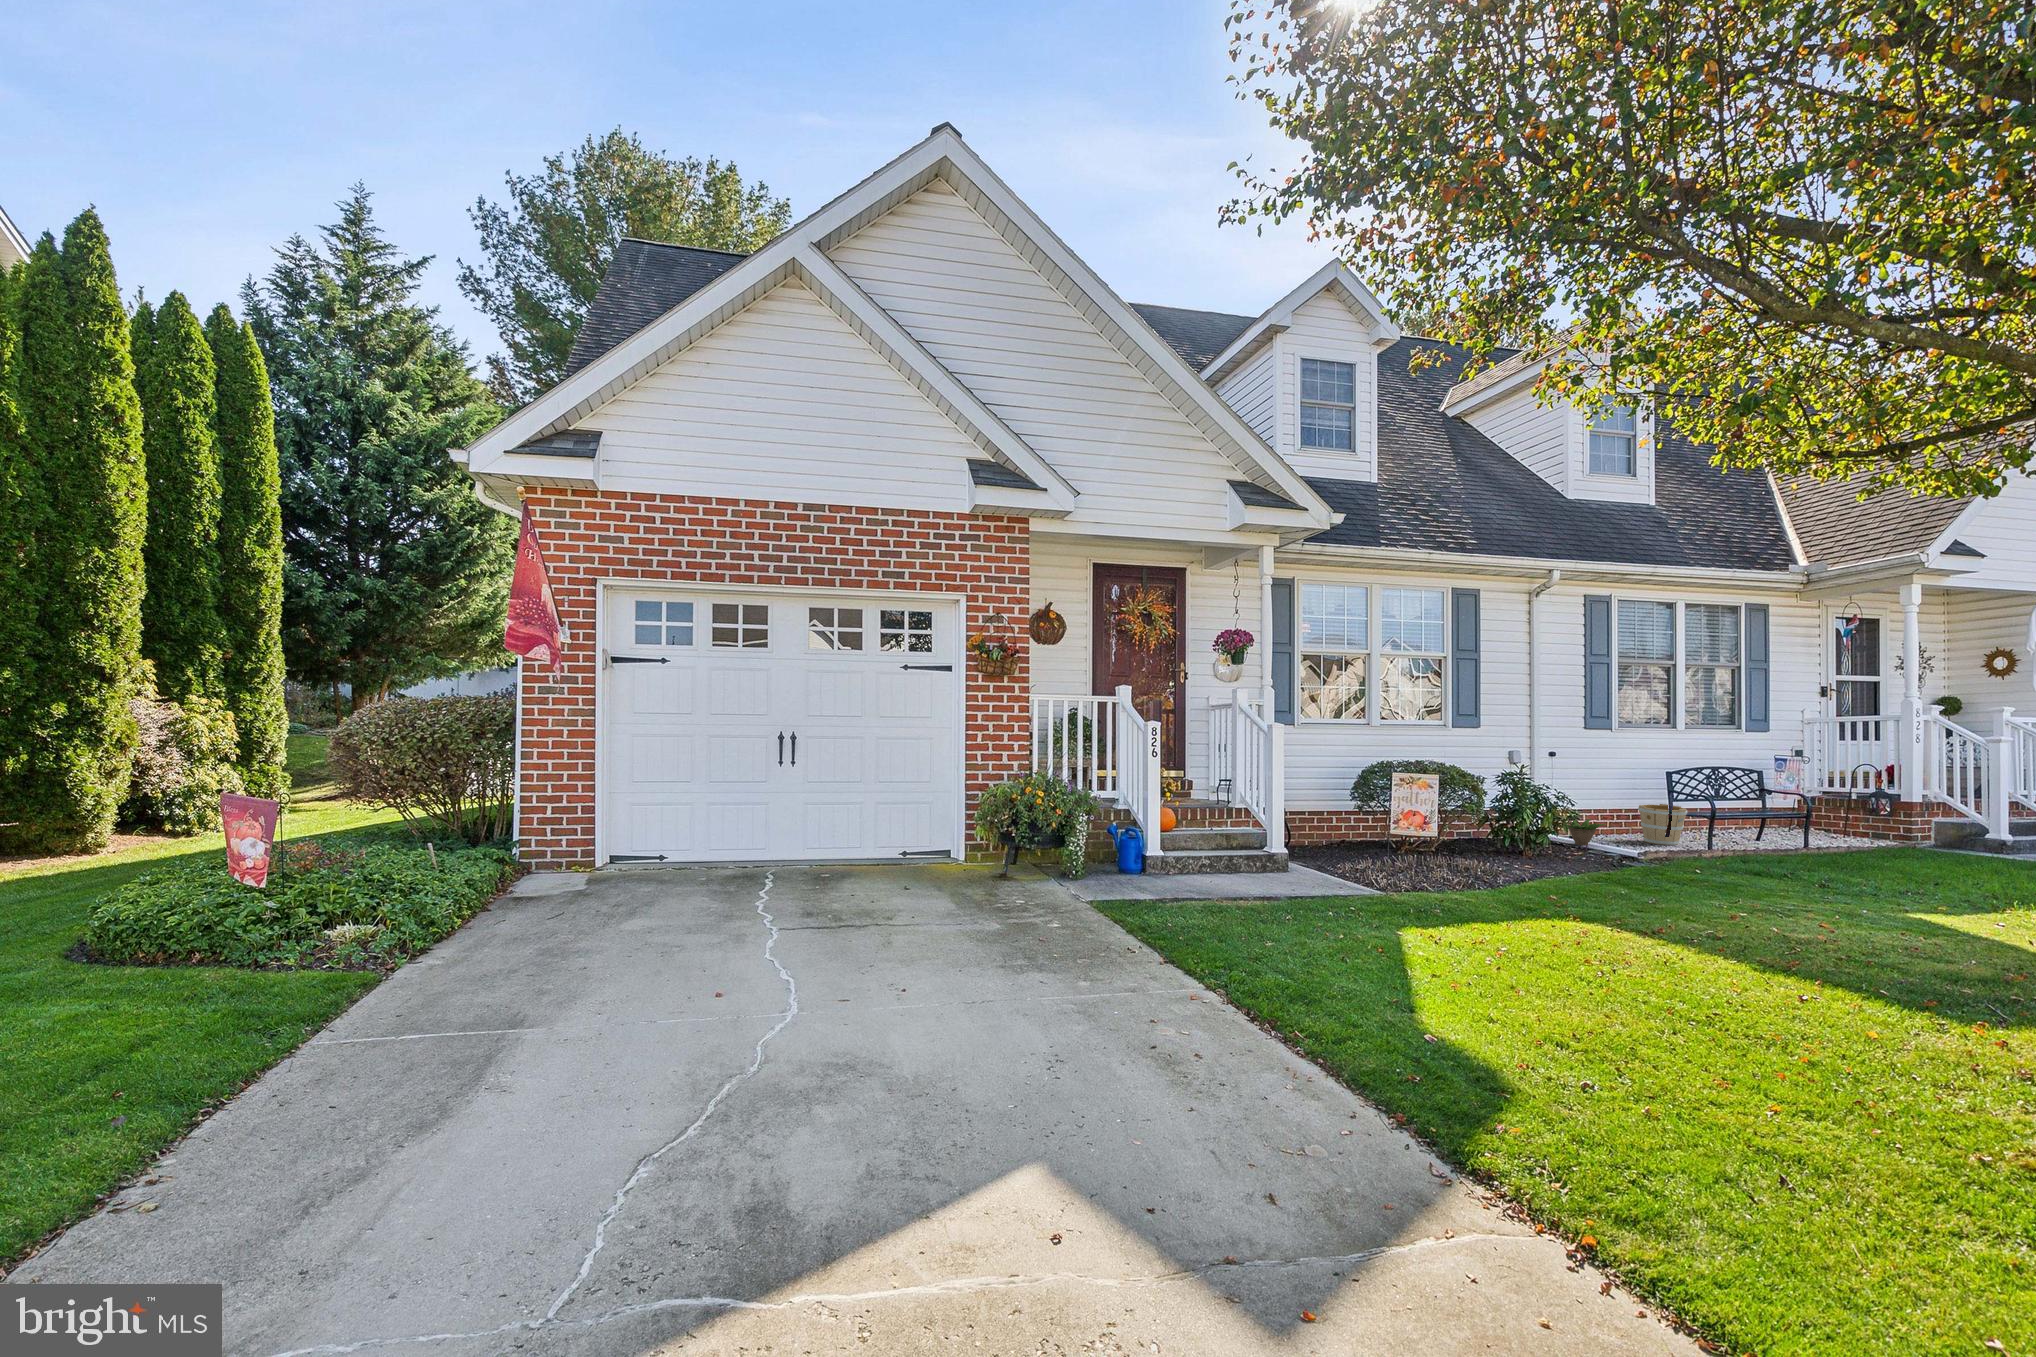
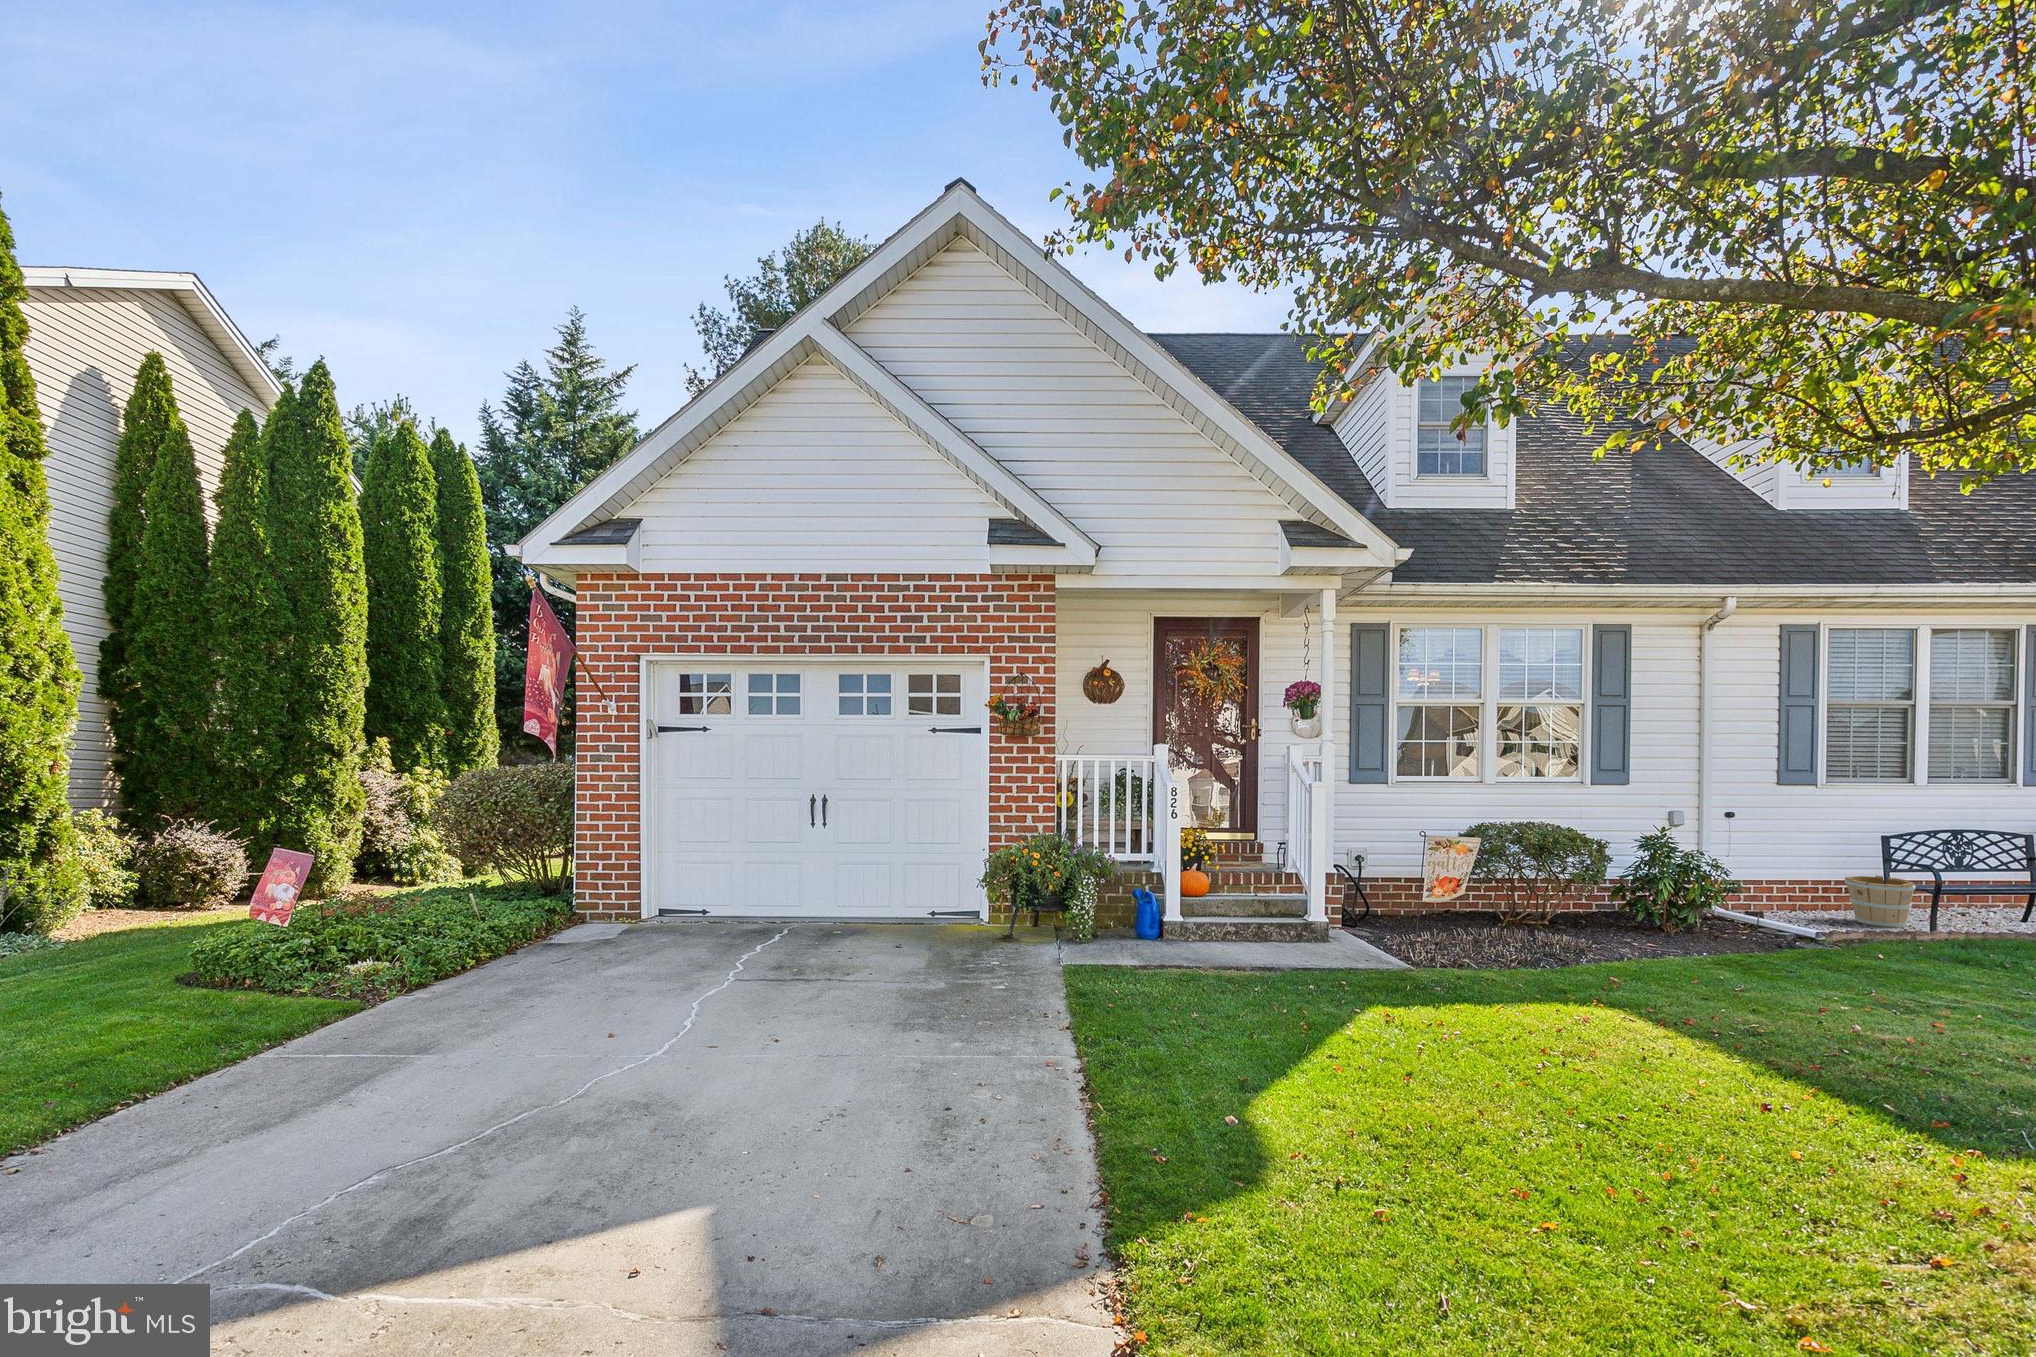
decorative plant: present [1565,819,1605,845] -> none [1731,891,1799,925]

